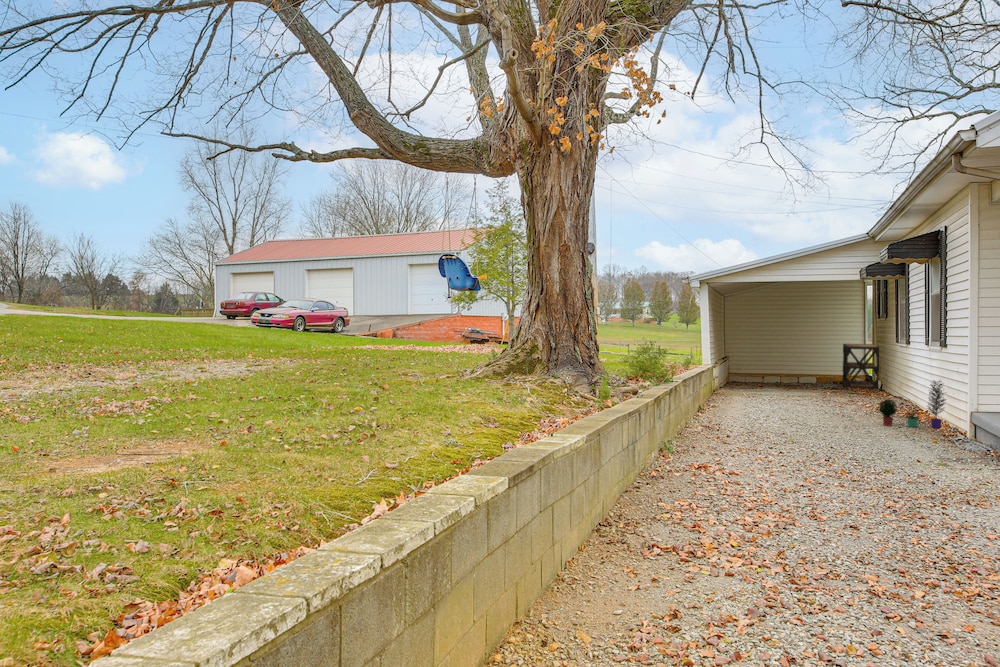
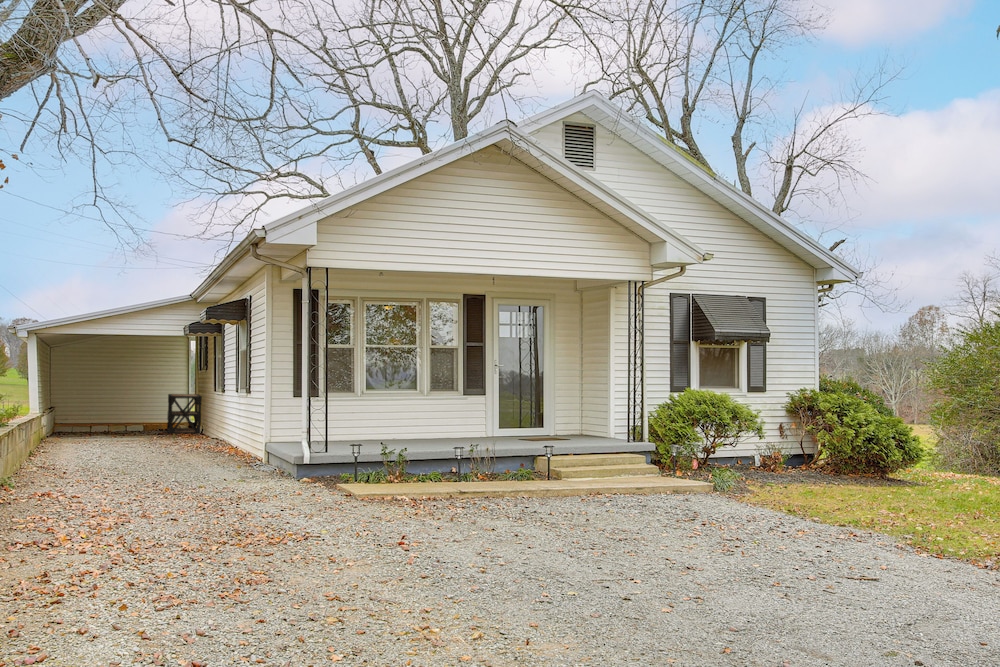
potted plant: present [878,380,946,428] -> none [196,417,250,457]

